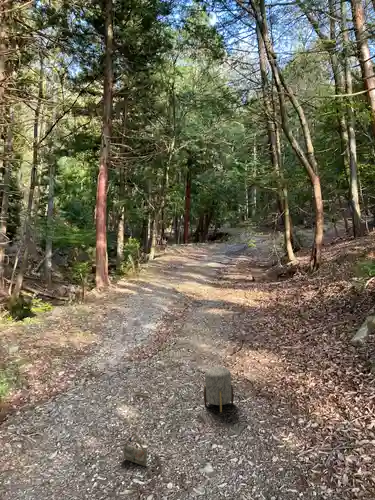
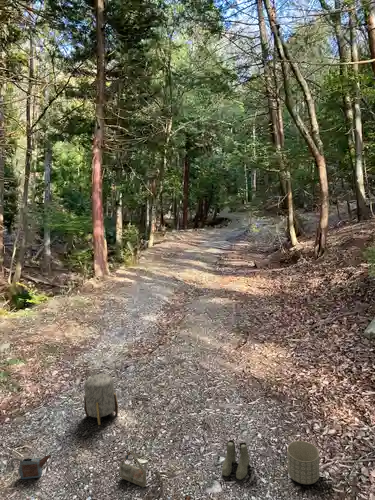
stool: present [204,367,234,412] -> present [84,374,118,425]
boots: none [214,428,238,461] -> present [222,440,249,480]
planter: none [271,428,299,464] -> present [287,441,319,484]
watering can: none [27,438,63,459] -> present [11,455,51,479]

